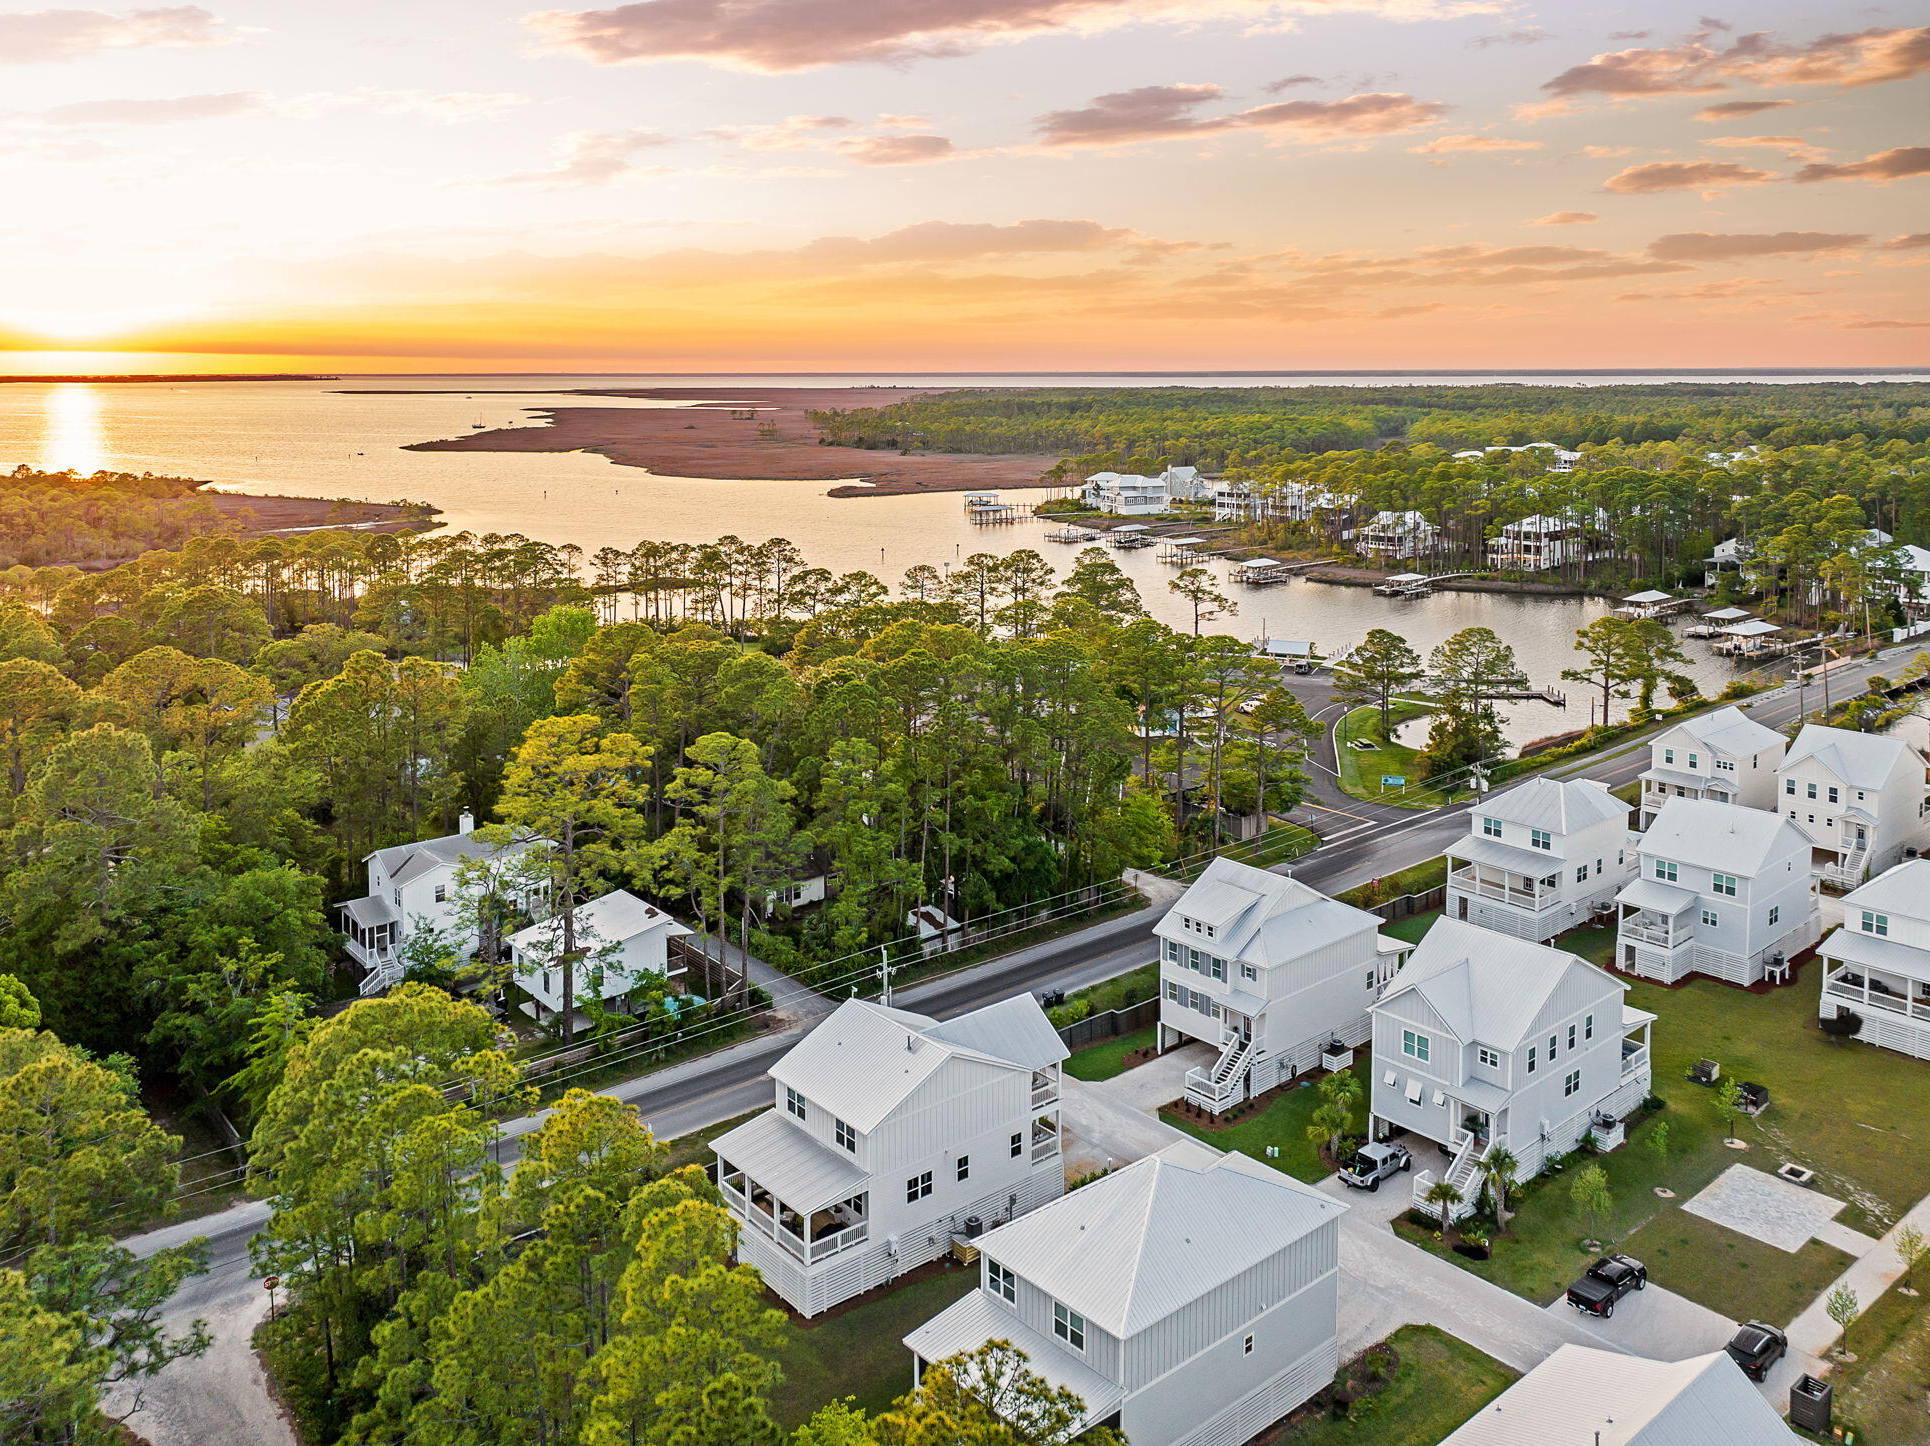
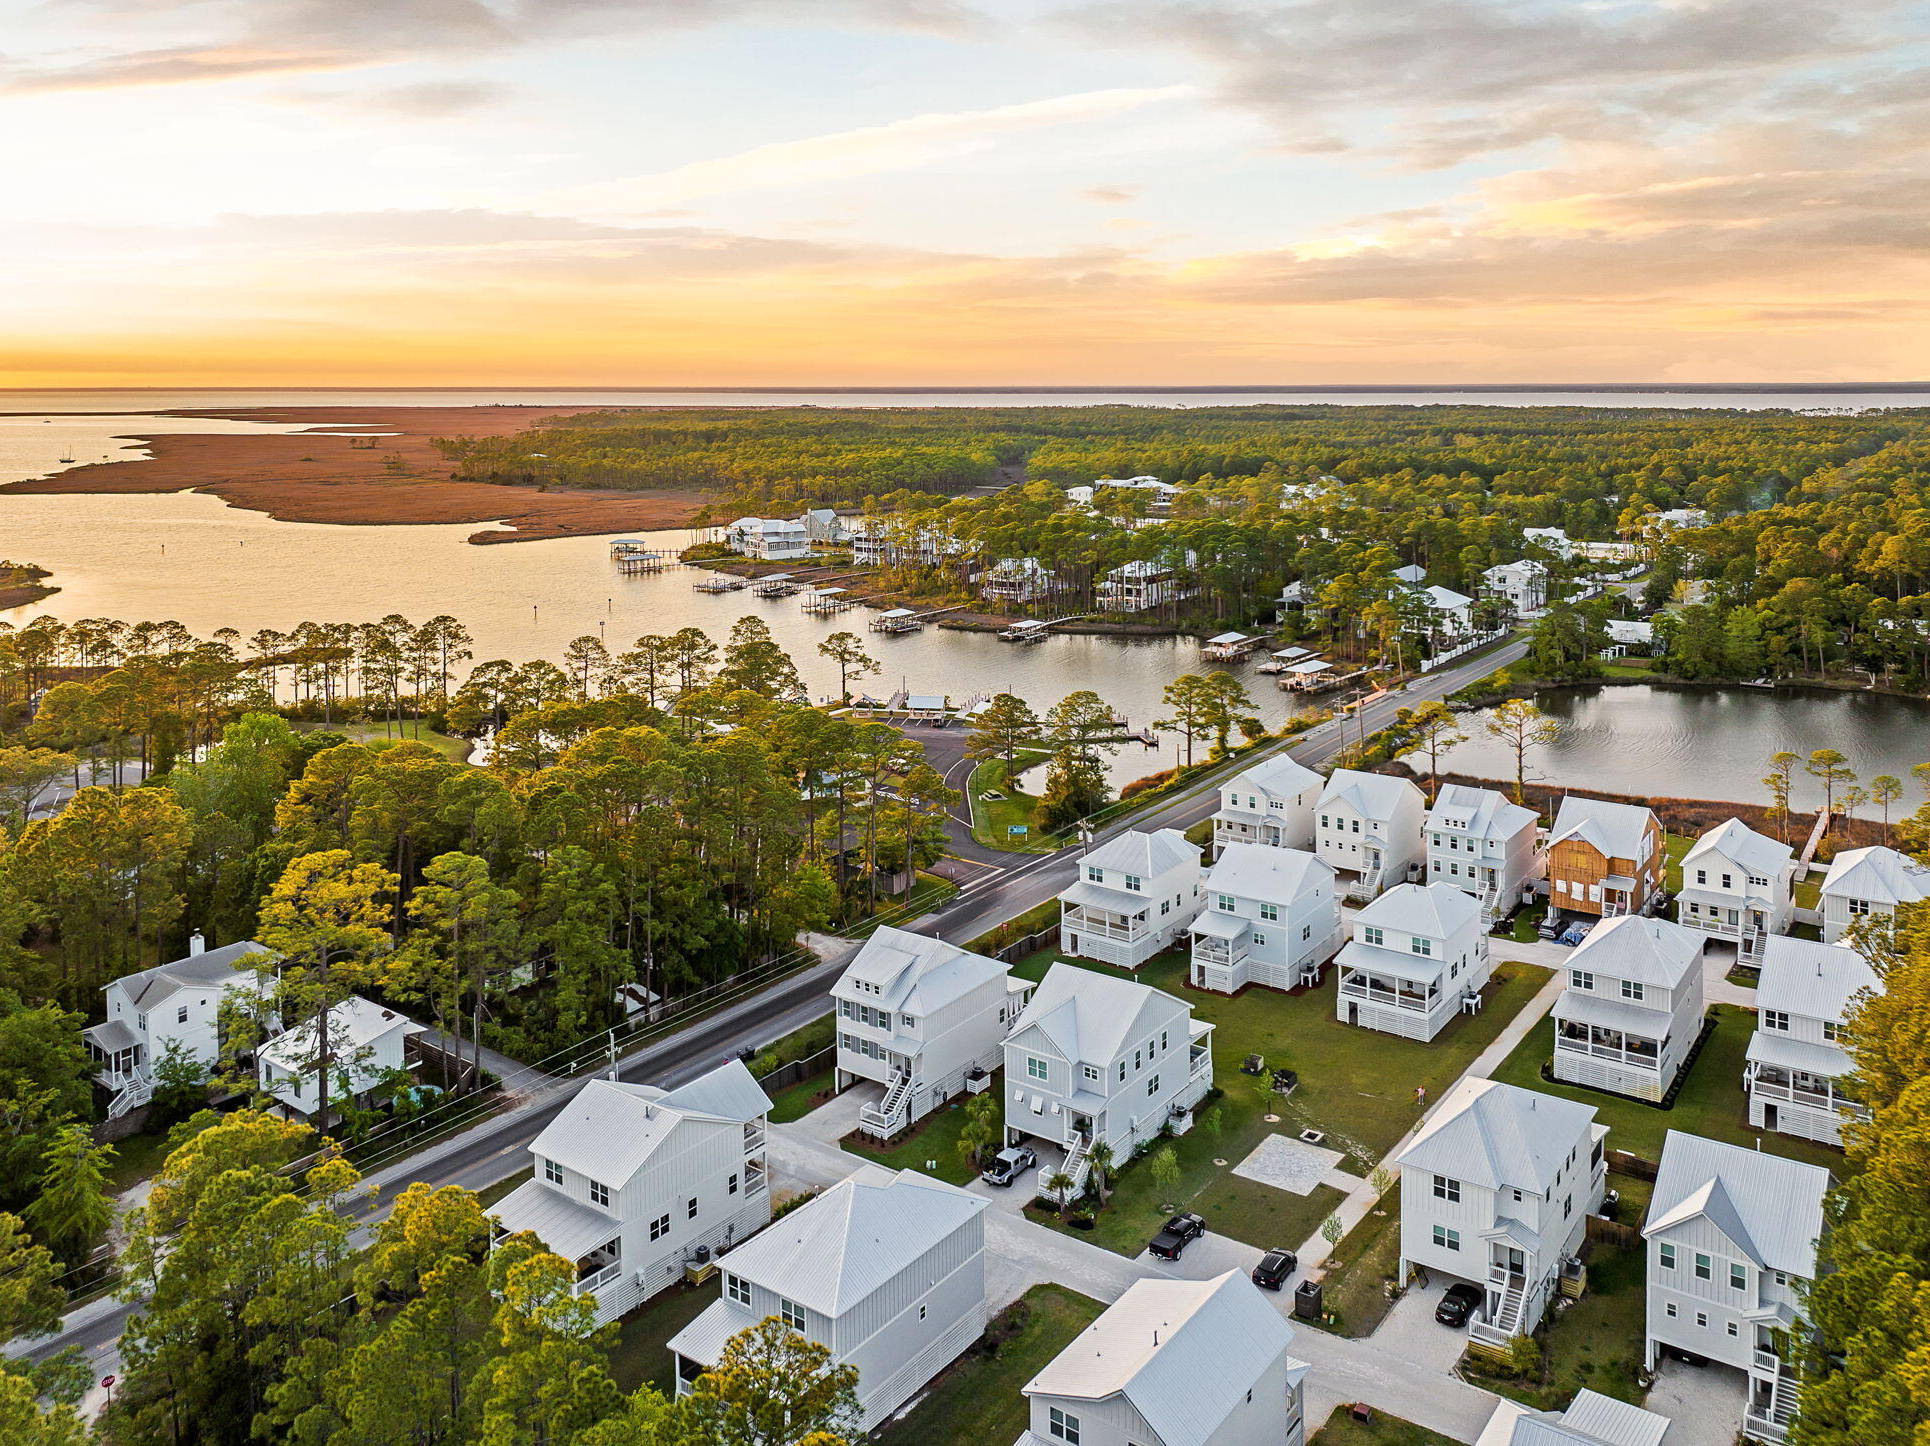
lounge chair: present [1818,1012,1864,1045] -> none [1330,1006,1361,1035]

